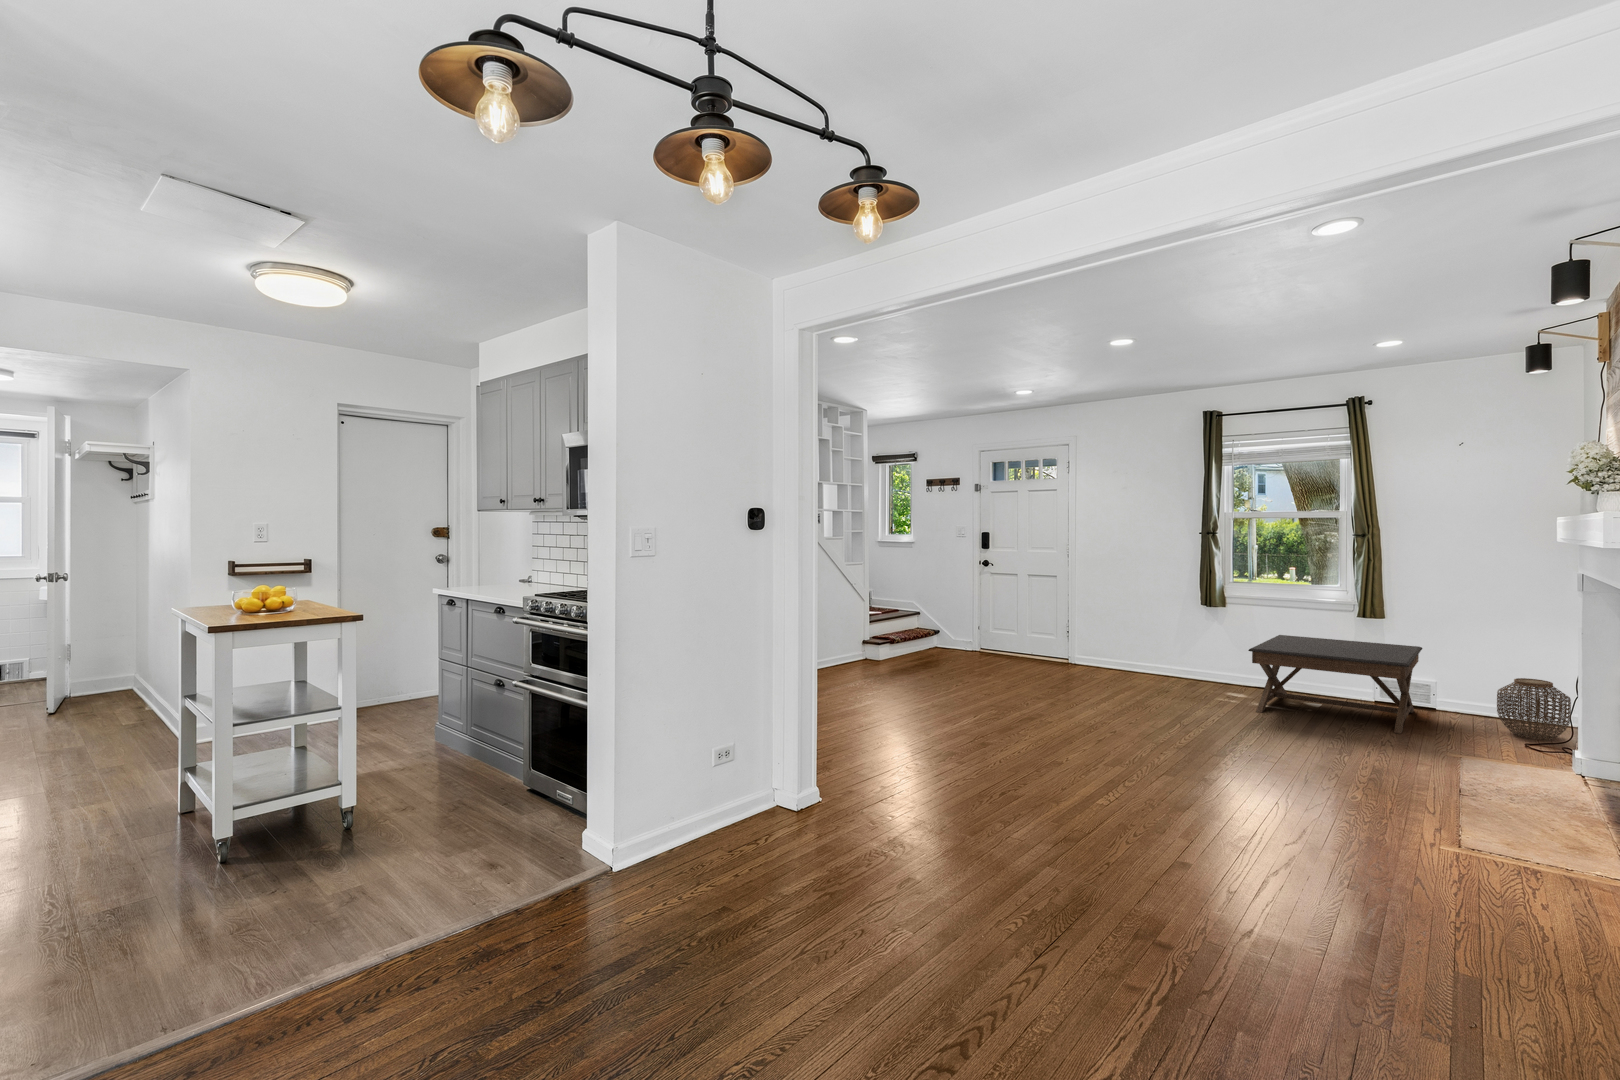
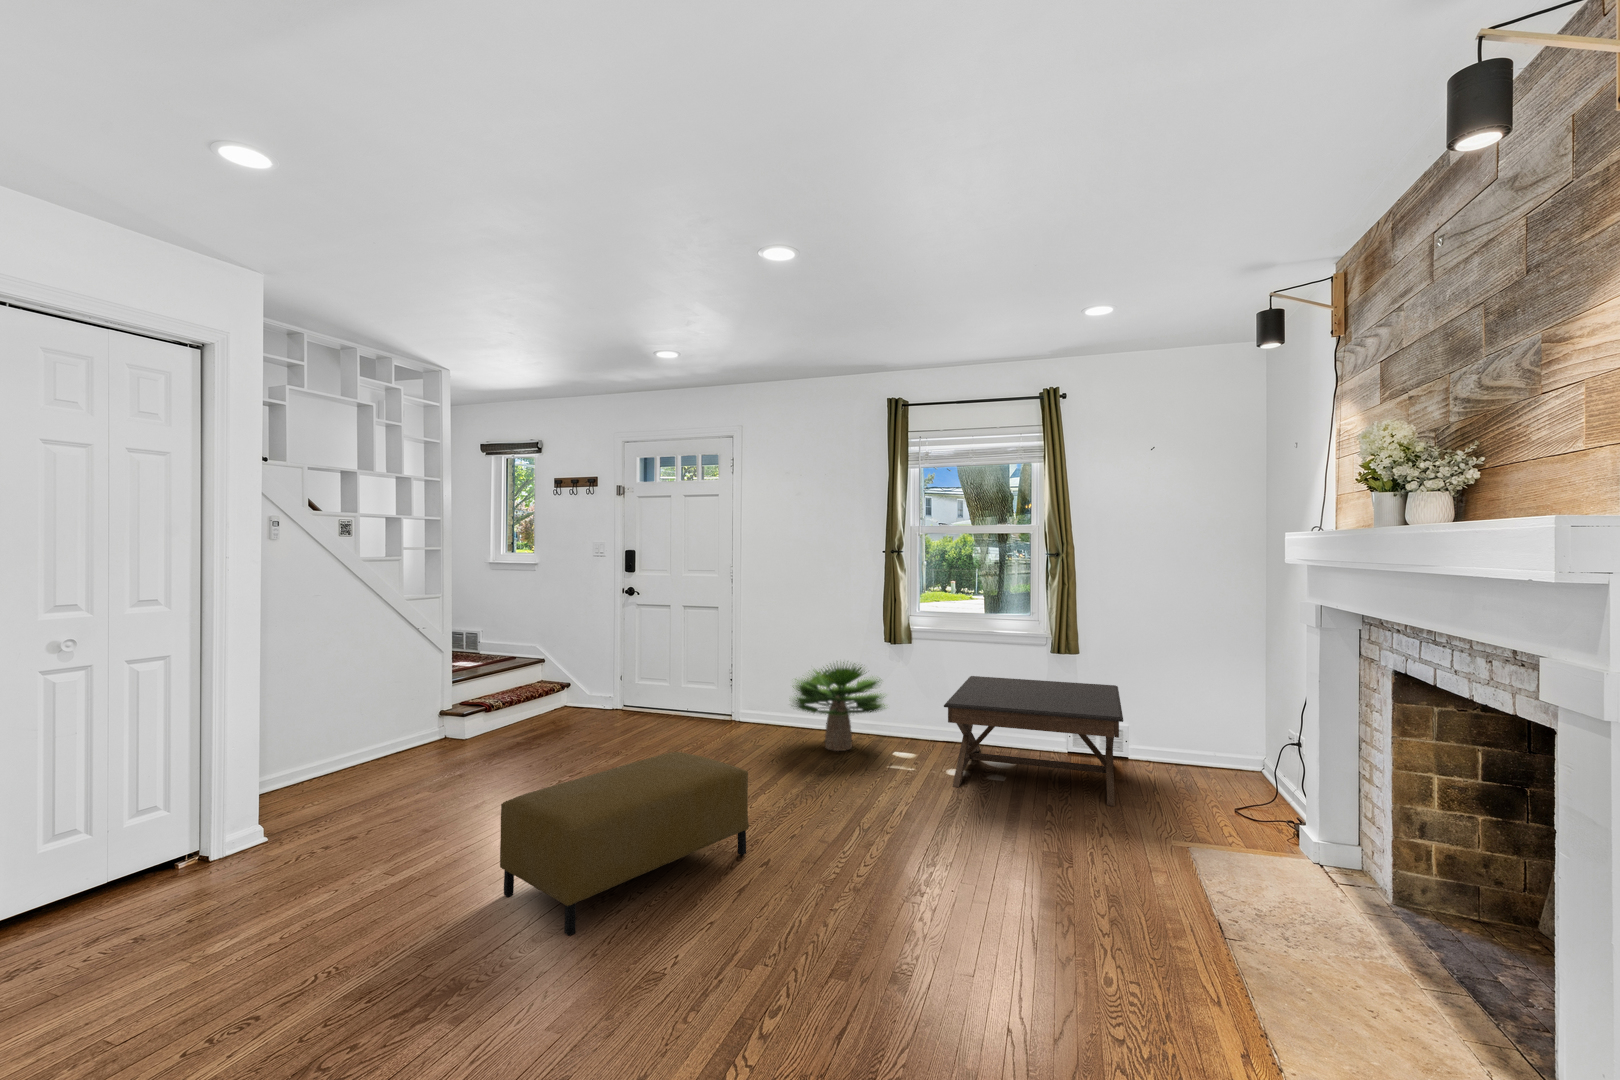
potted plant: none [1116,617,1206,686] -> present [793,662,885,751]
ottoman: none [949,663,1097,746] -> present [500,752,749,936]
woven basket: present [1497,678,1571,740] -> none [1200,722,1272,796]

